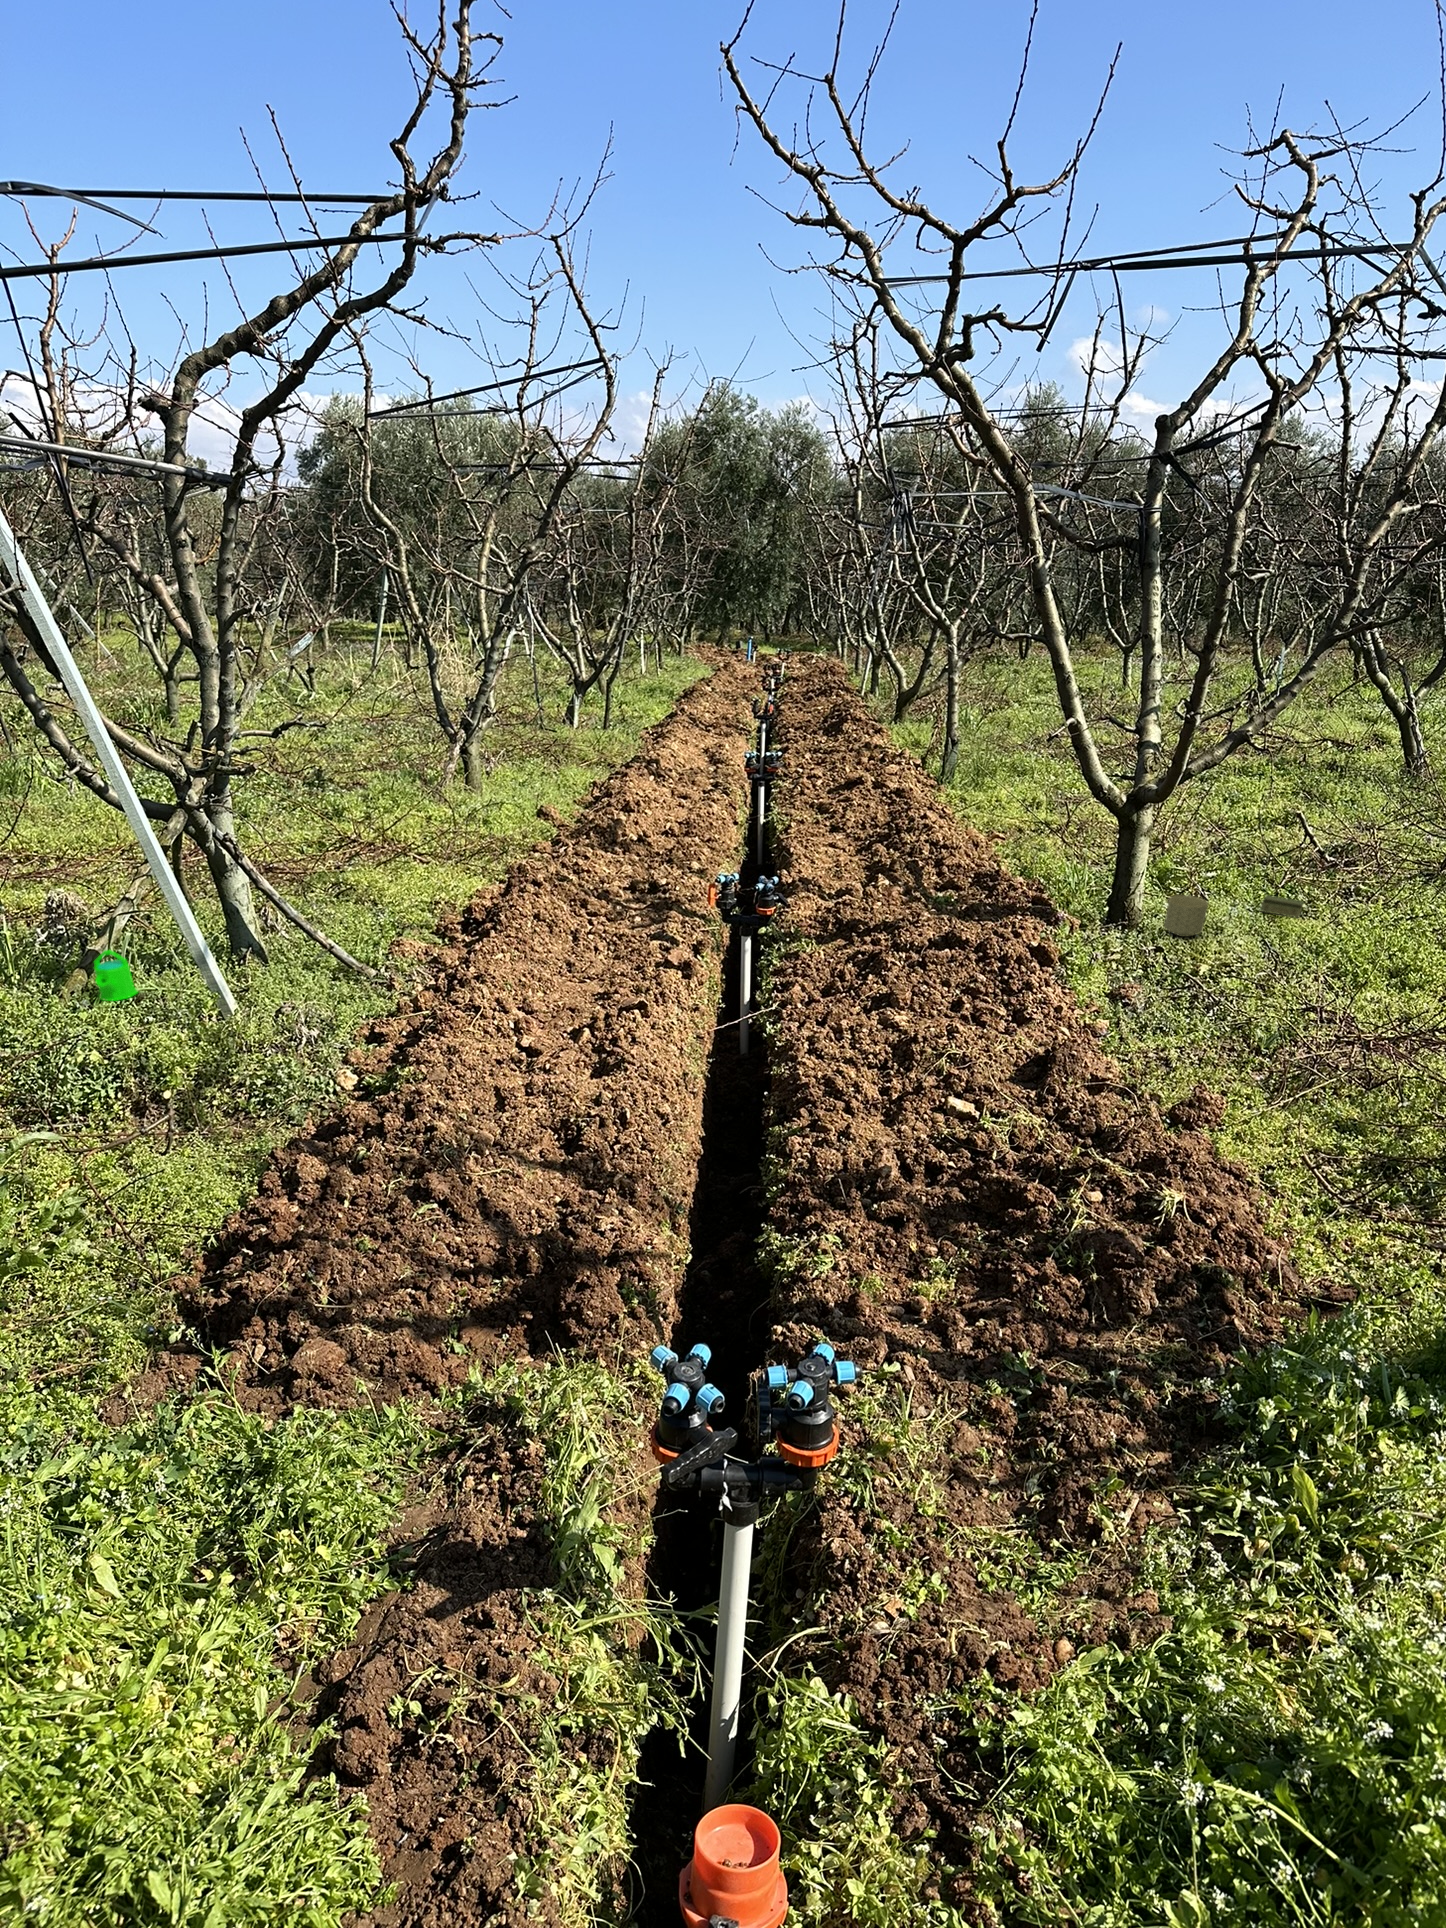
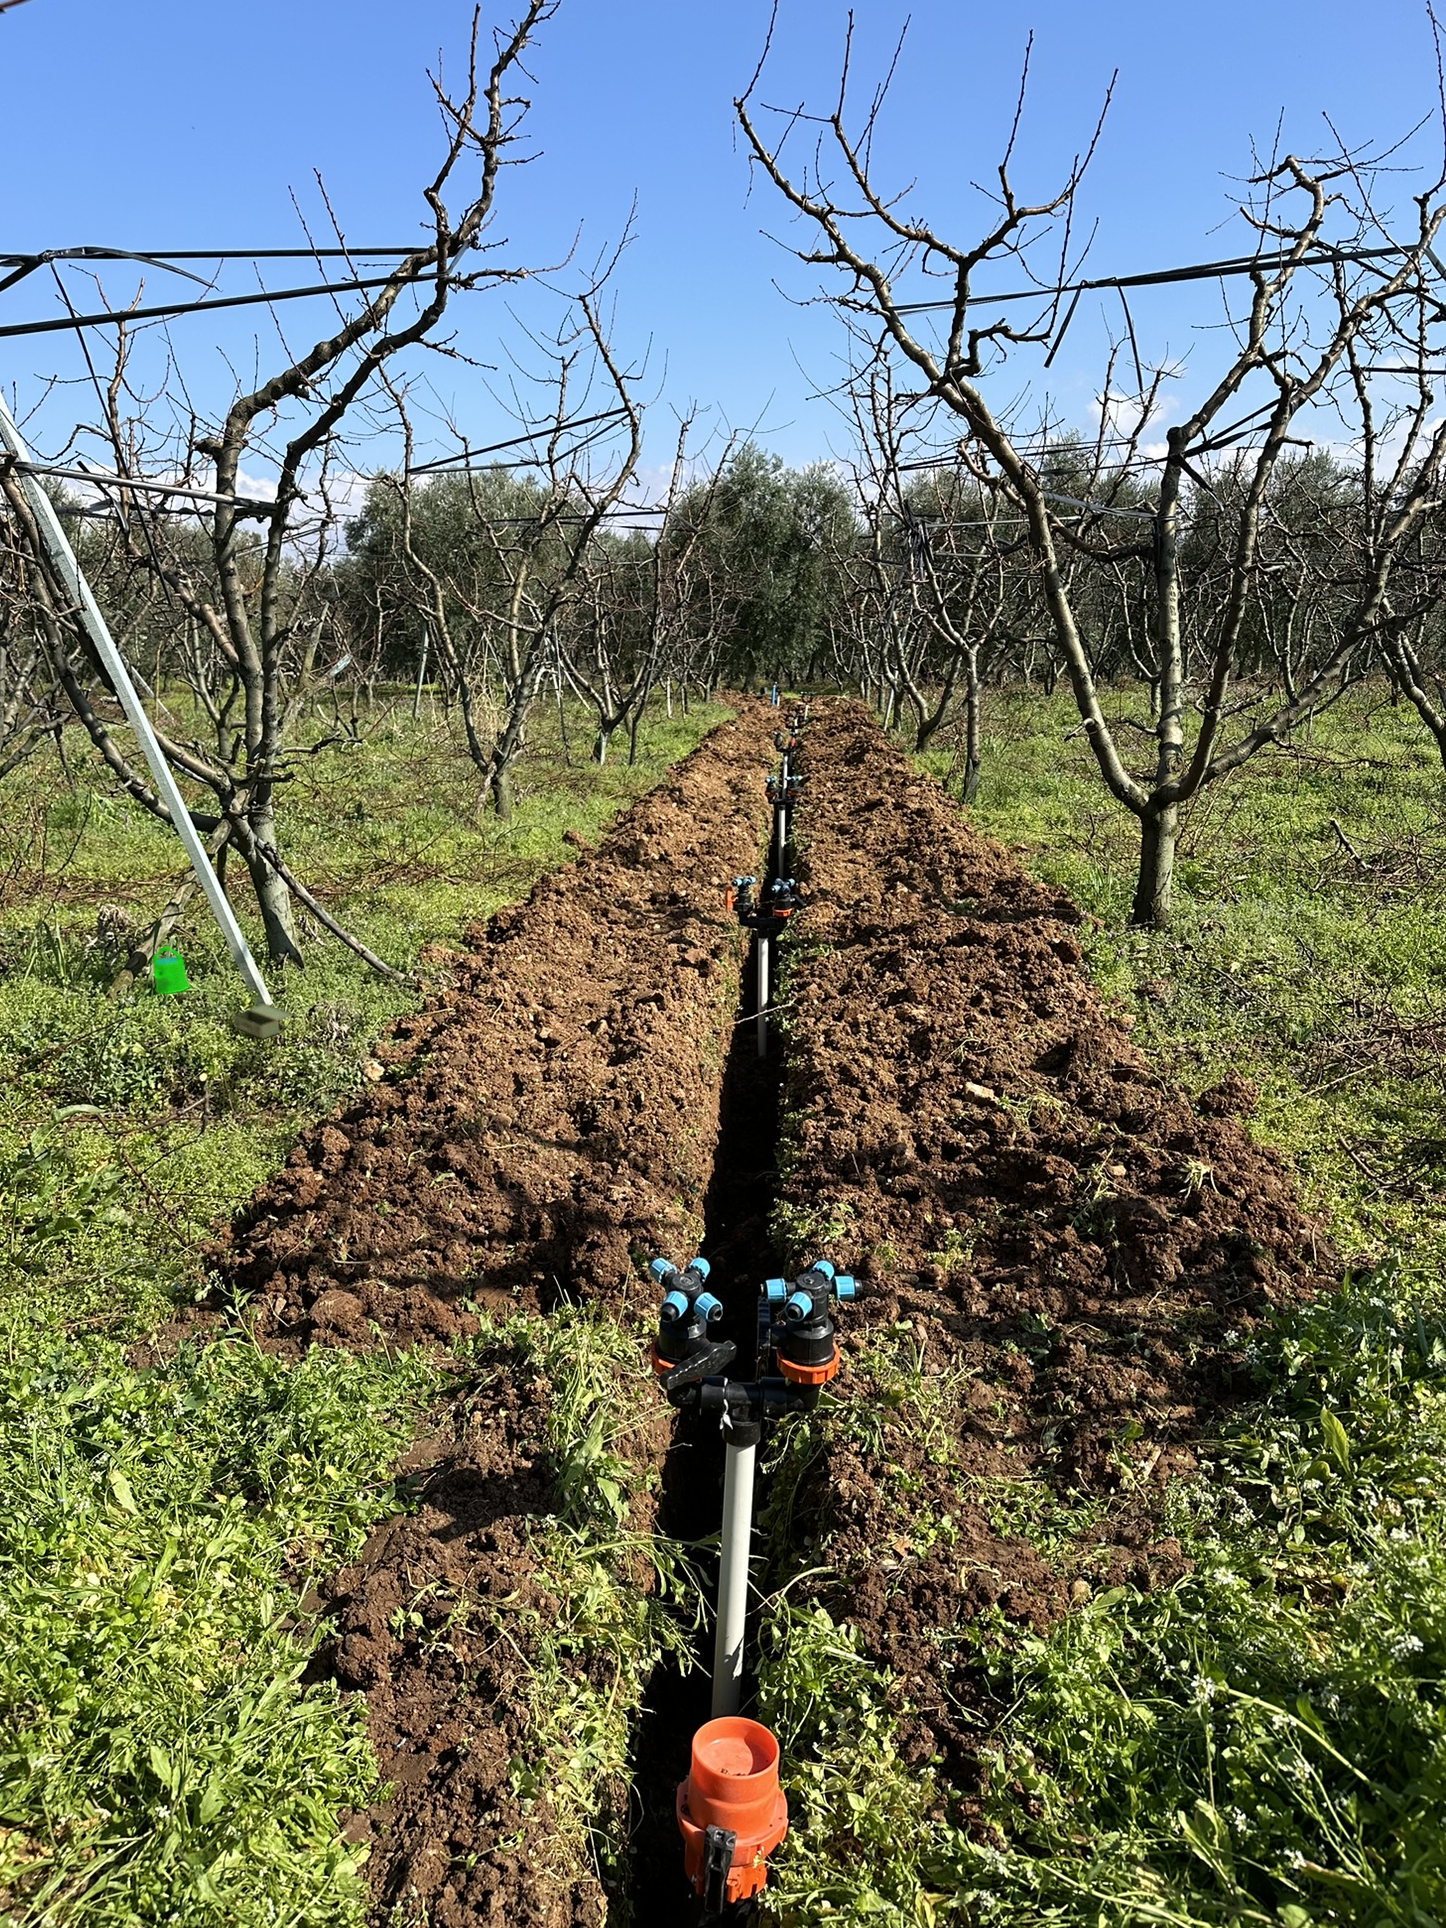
planter: present [1164,895,1208,937] -> none [1194,896,1240,938]
toolbox: present [1260,895,1305,918] -> present [232,1004,293,1038]

